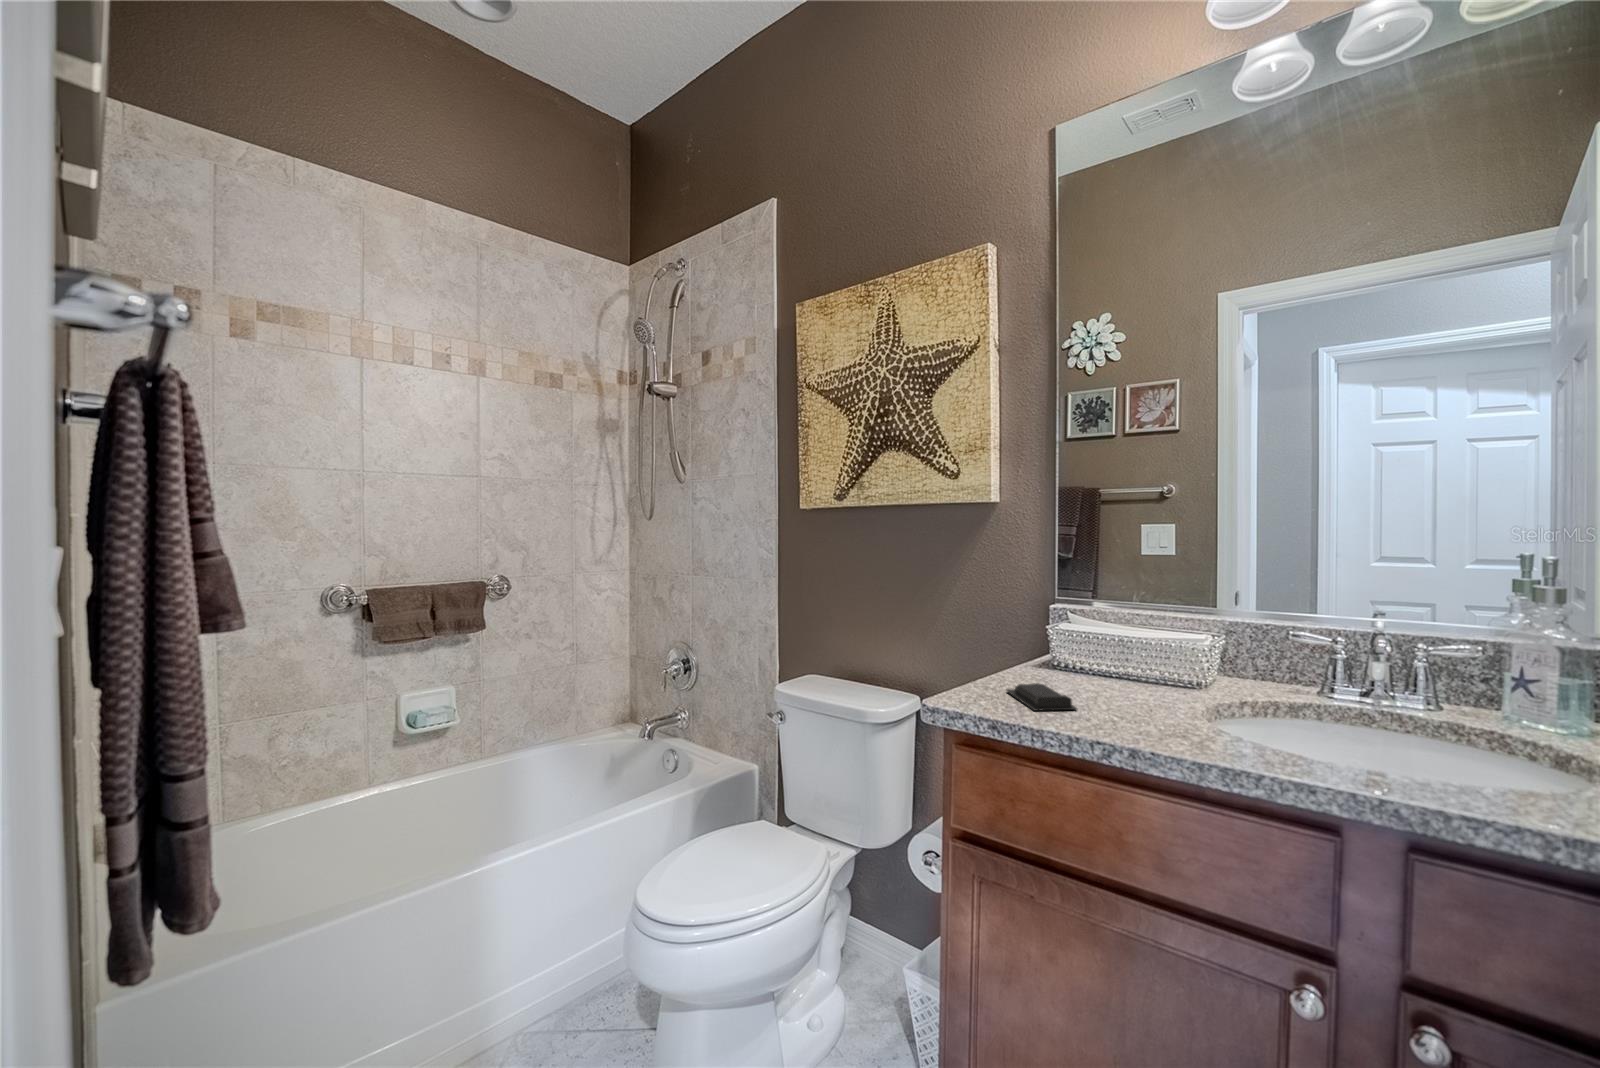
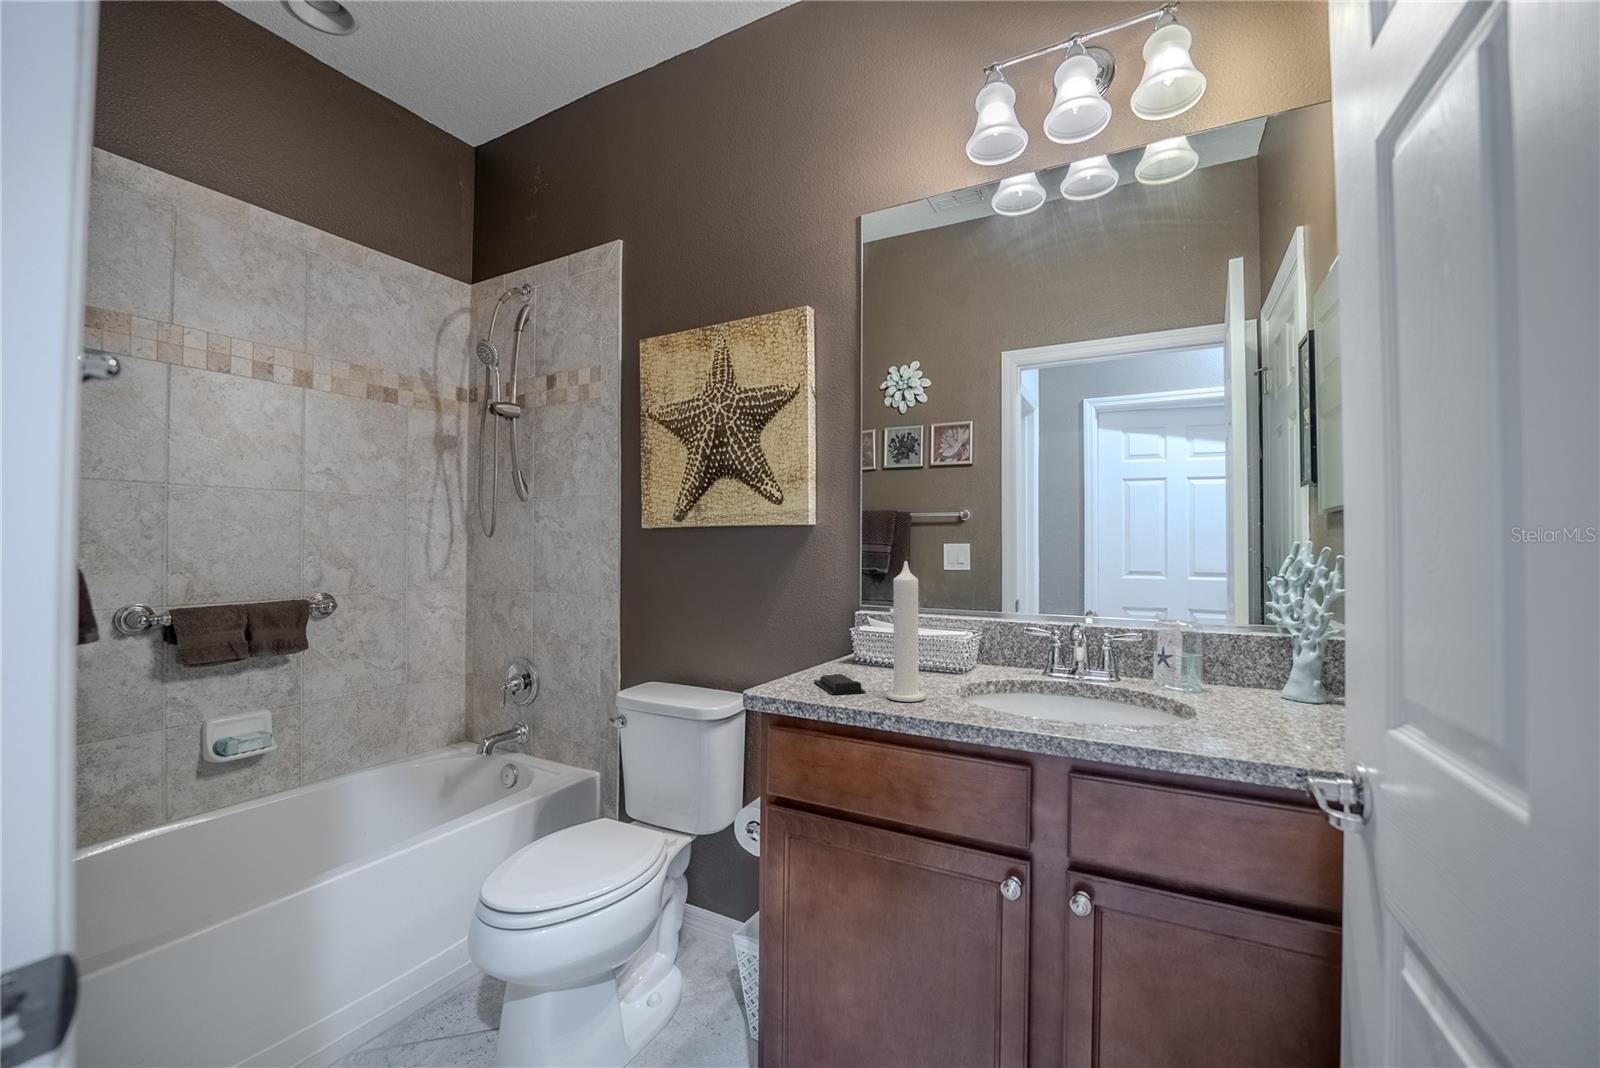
candle: none [1108,546,1163,728] -> present [887,561,926,702]

